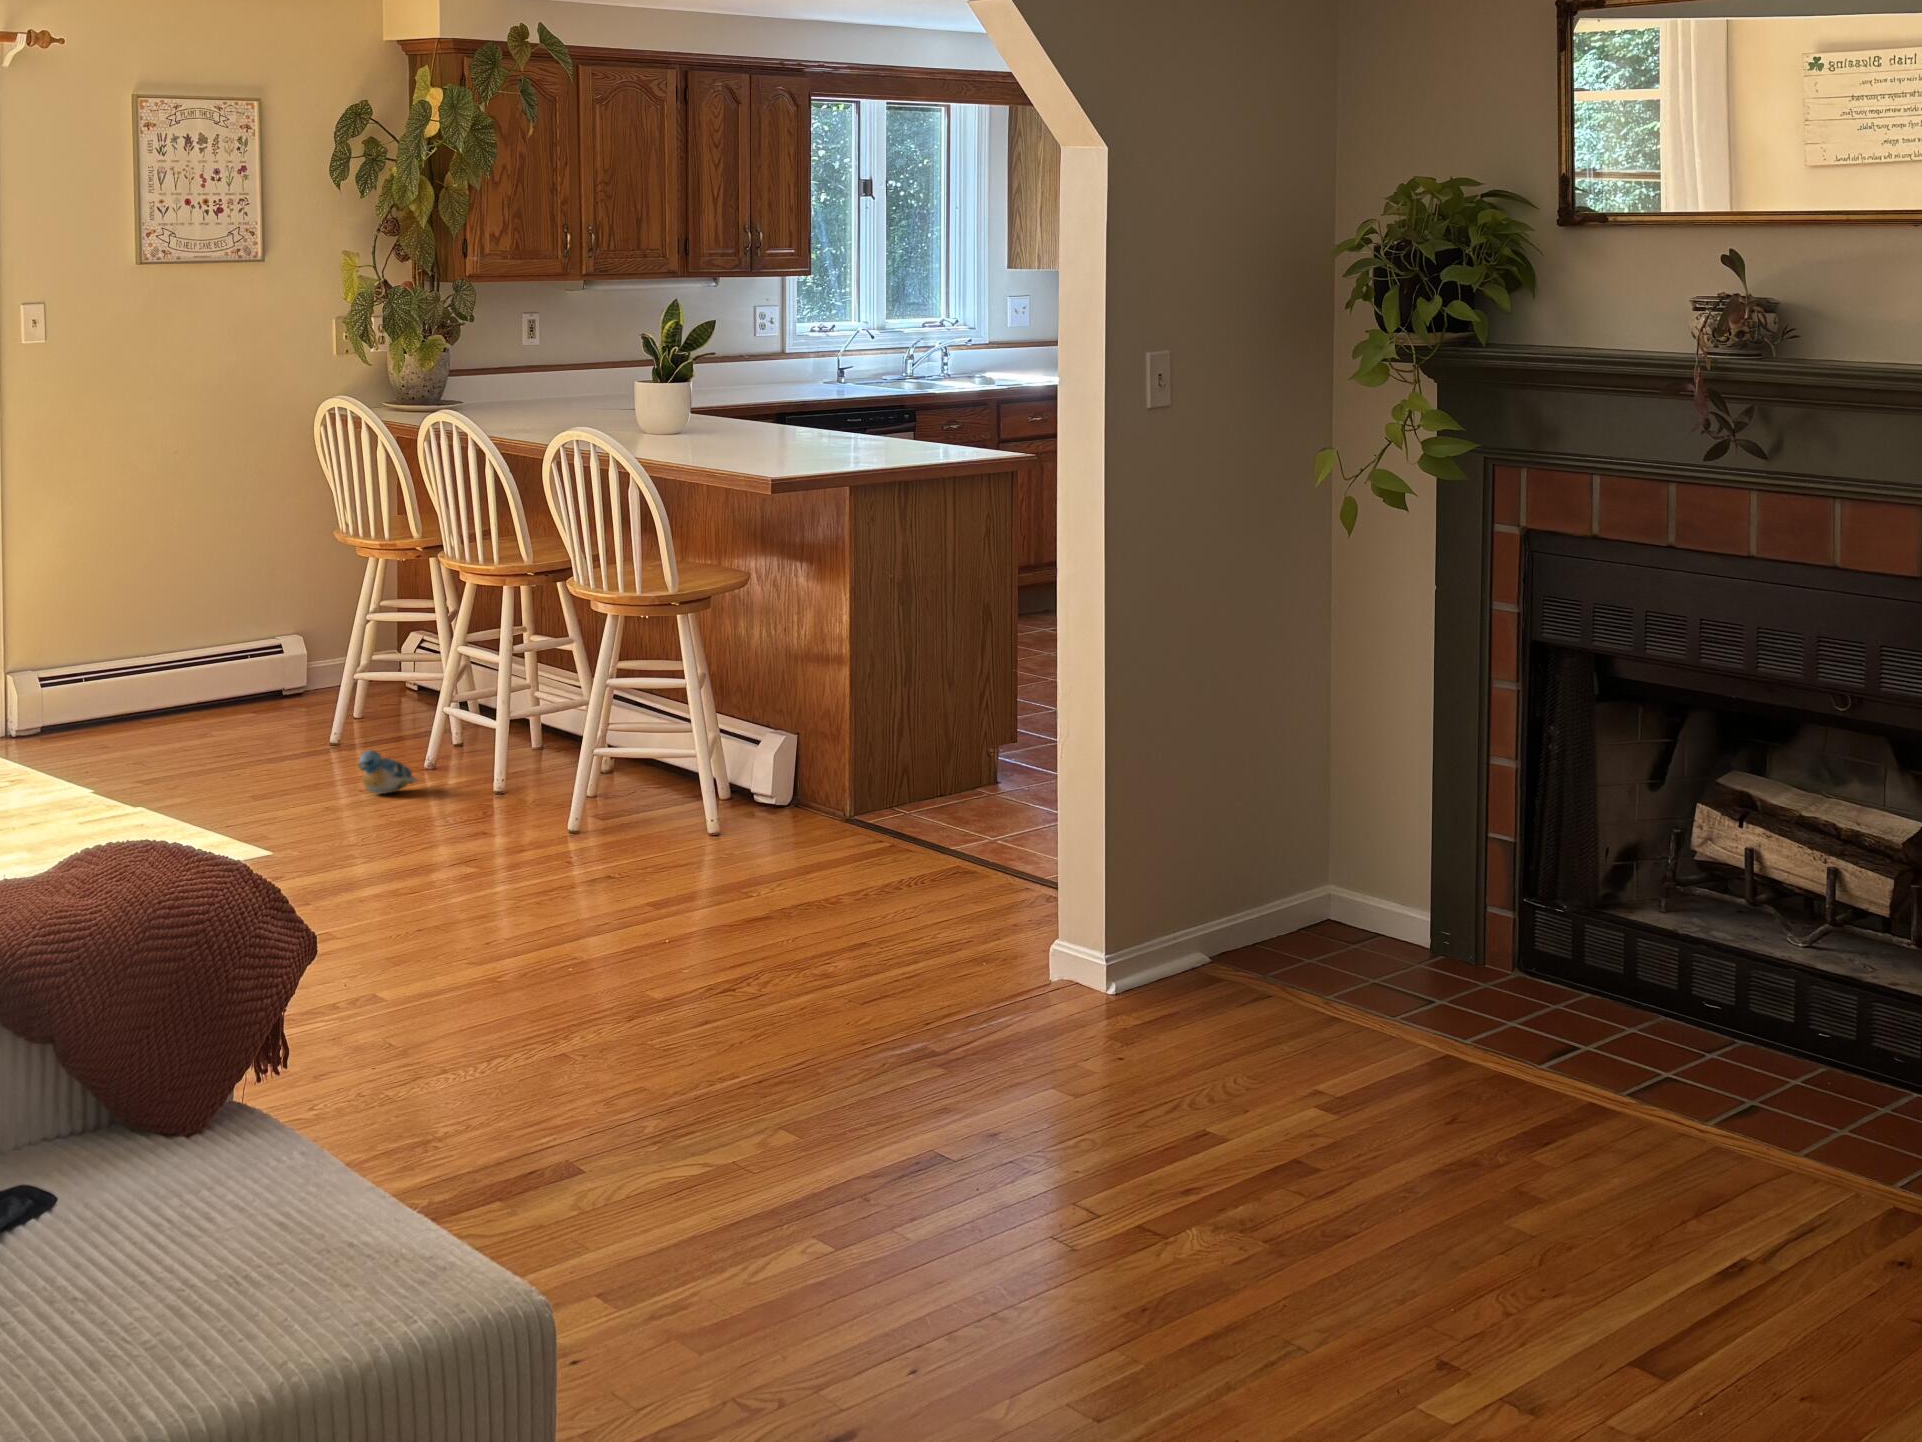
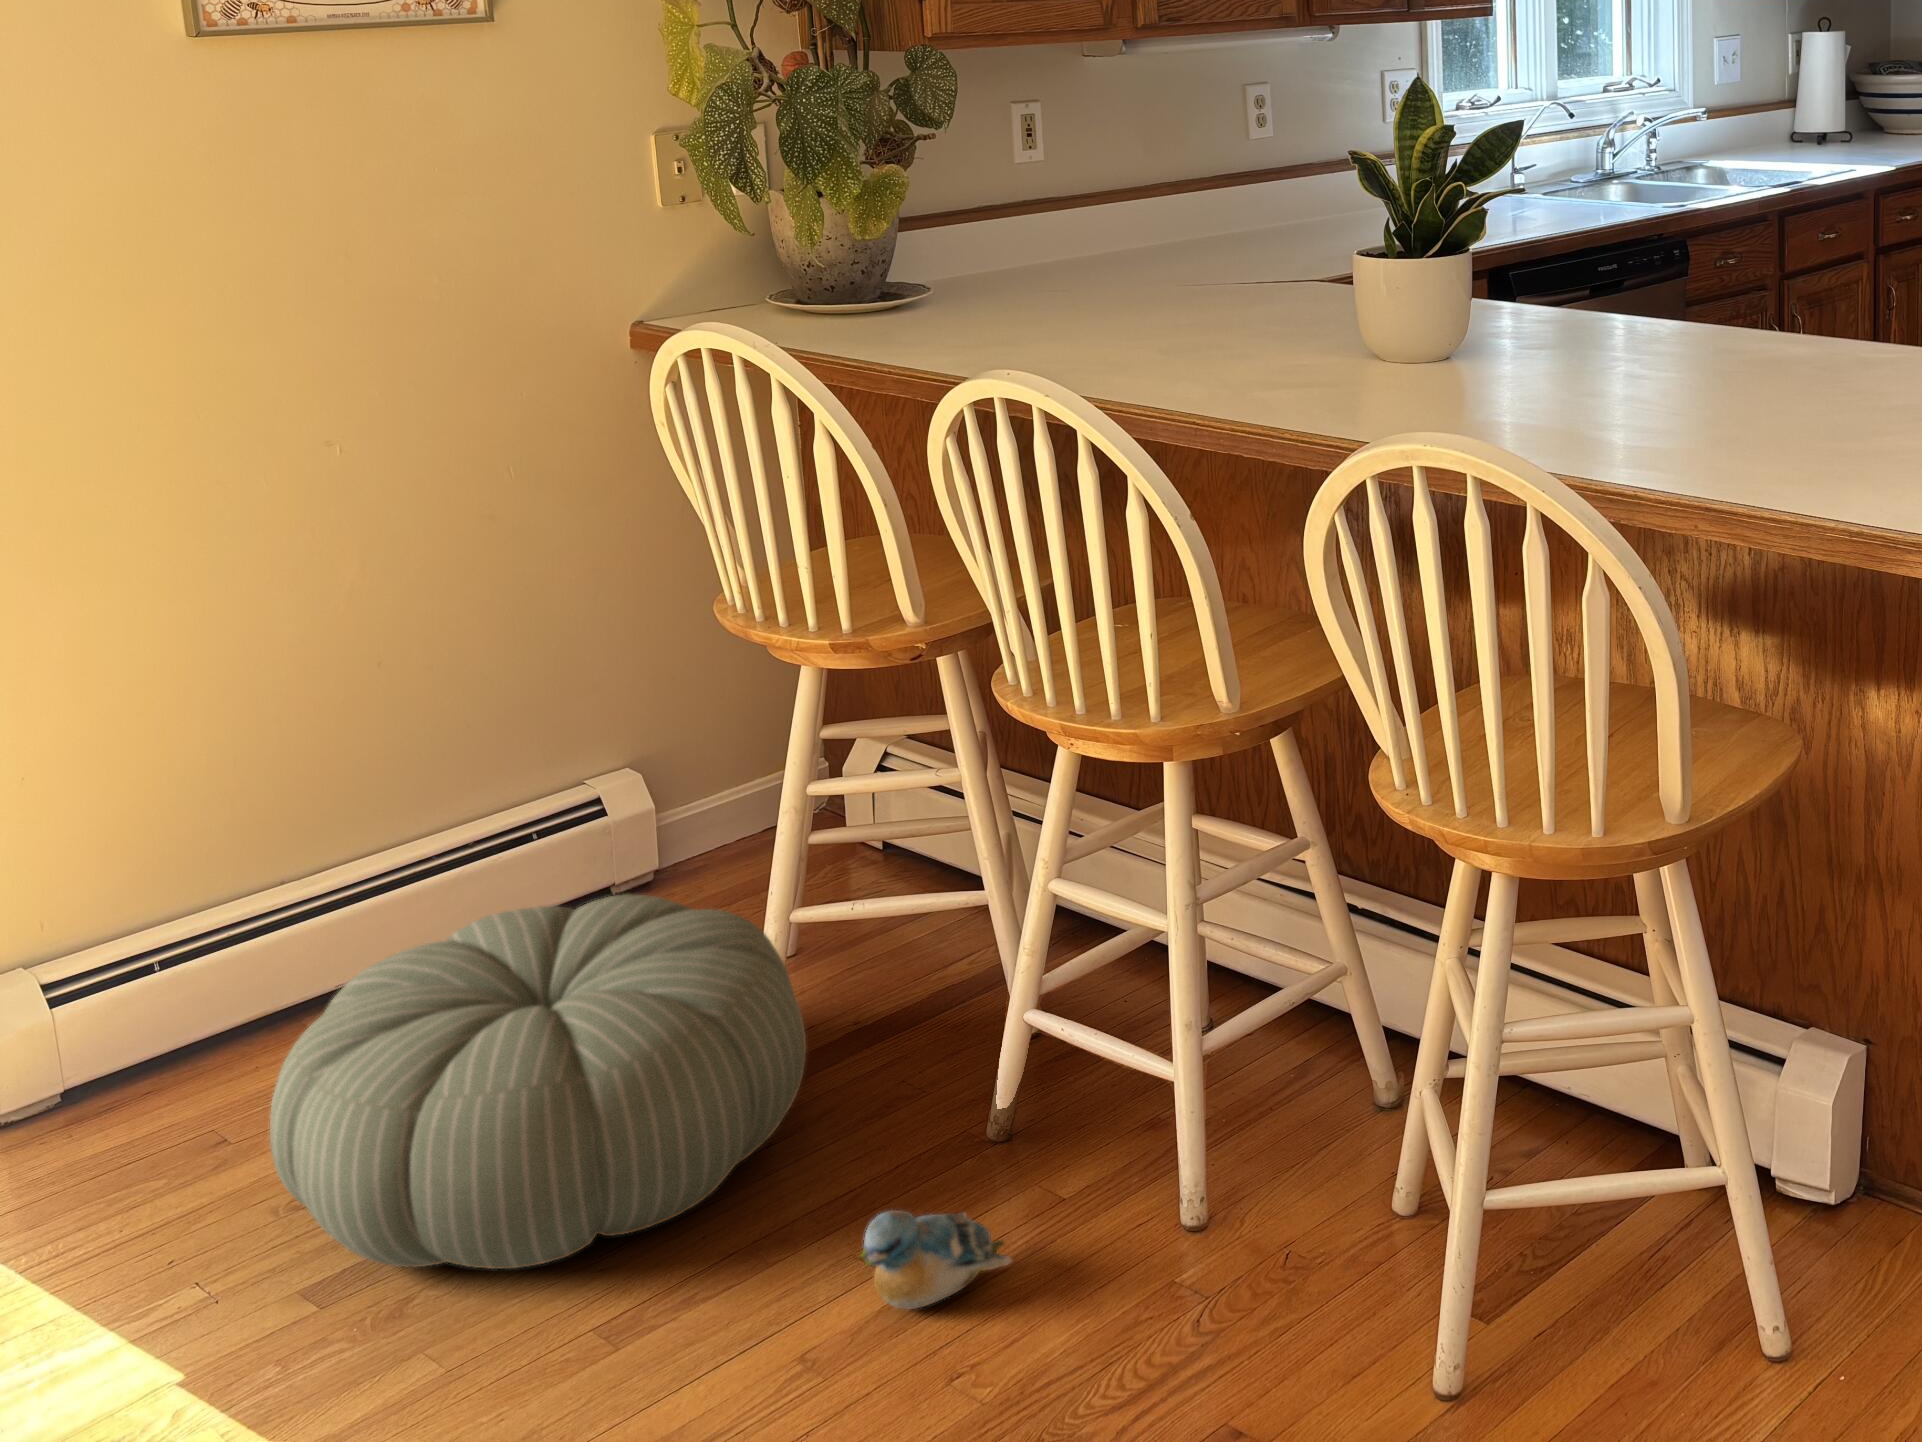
pouf: none [137,653,353,774] -> present [270,894,806,1269]

